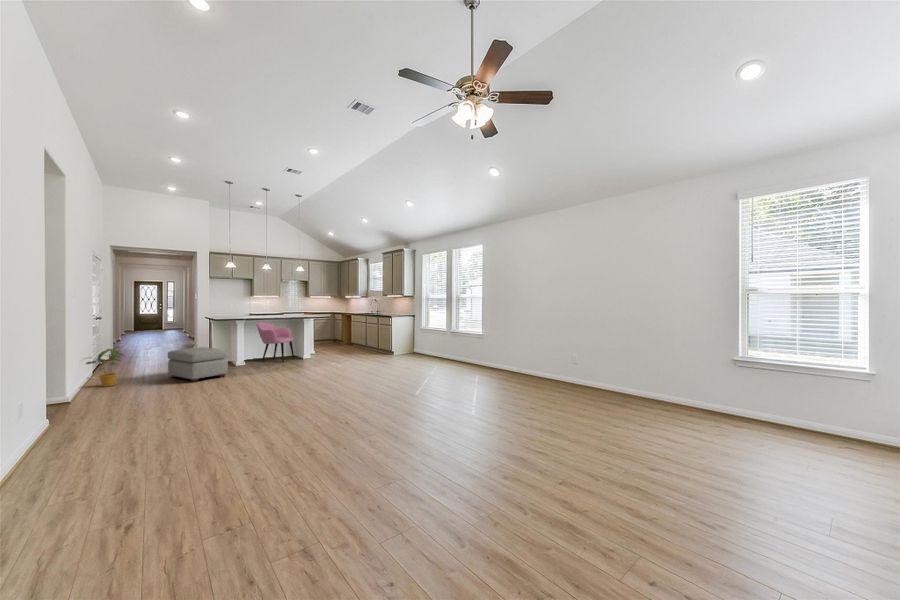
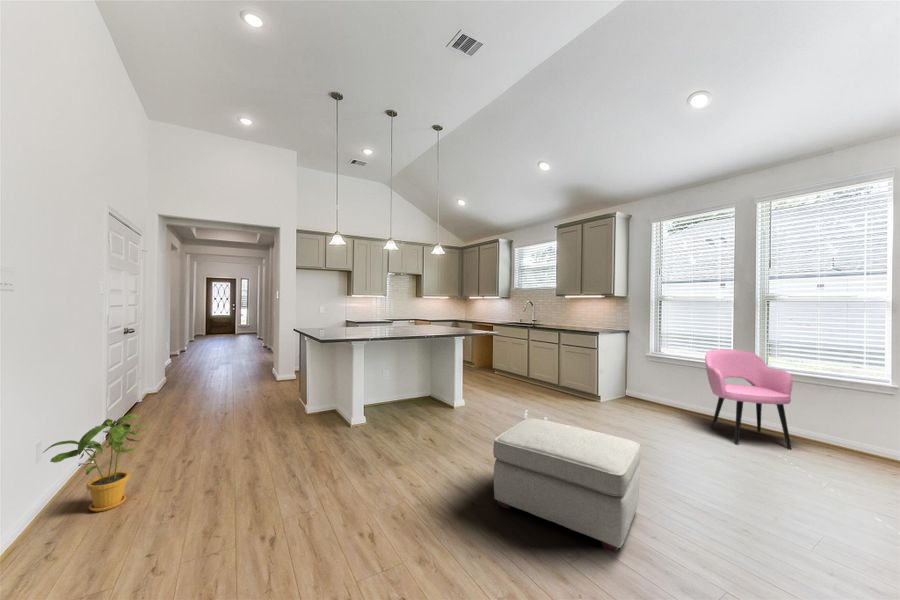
armchair: present [257,321,294,362] -> present [705,349,793,449]
ottoman: present [168,347,228,382] -> present [493,419,641,552]

